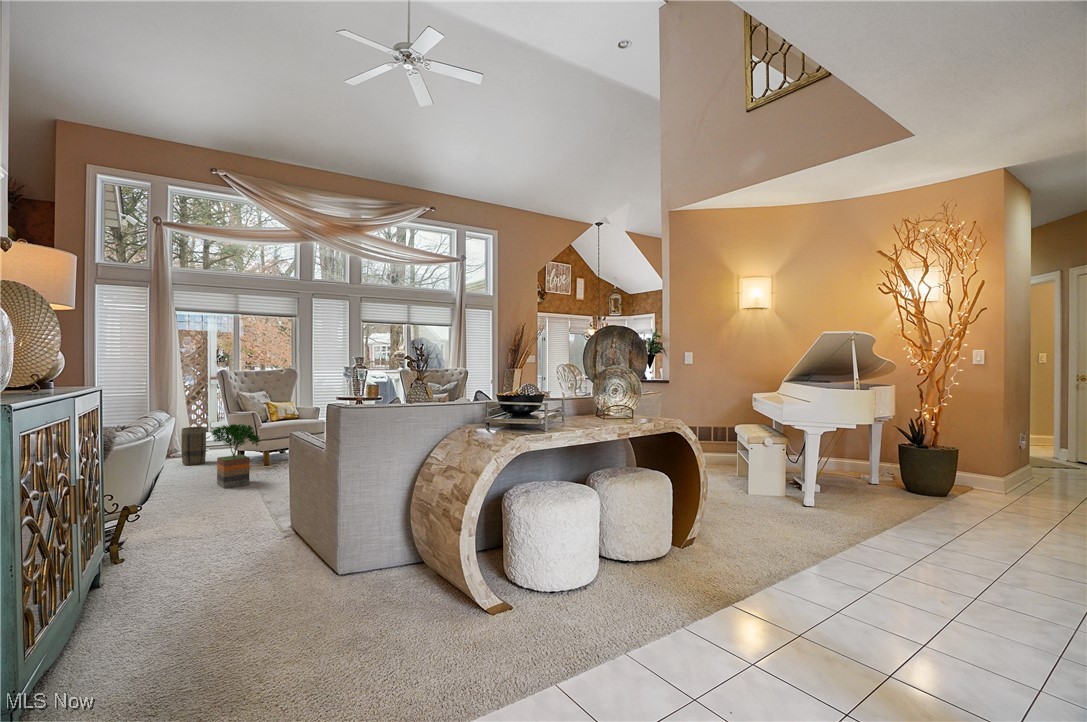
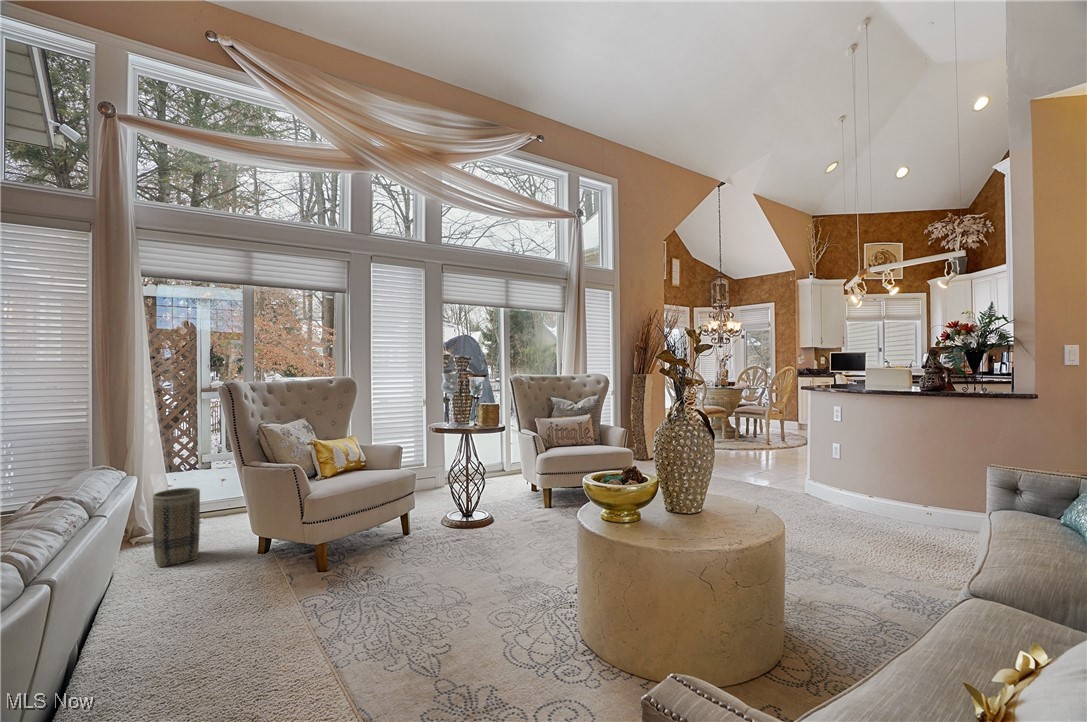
potted tree: present [211,424,260,488] -> none [210,503,328,670]

